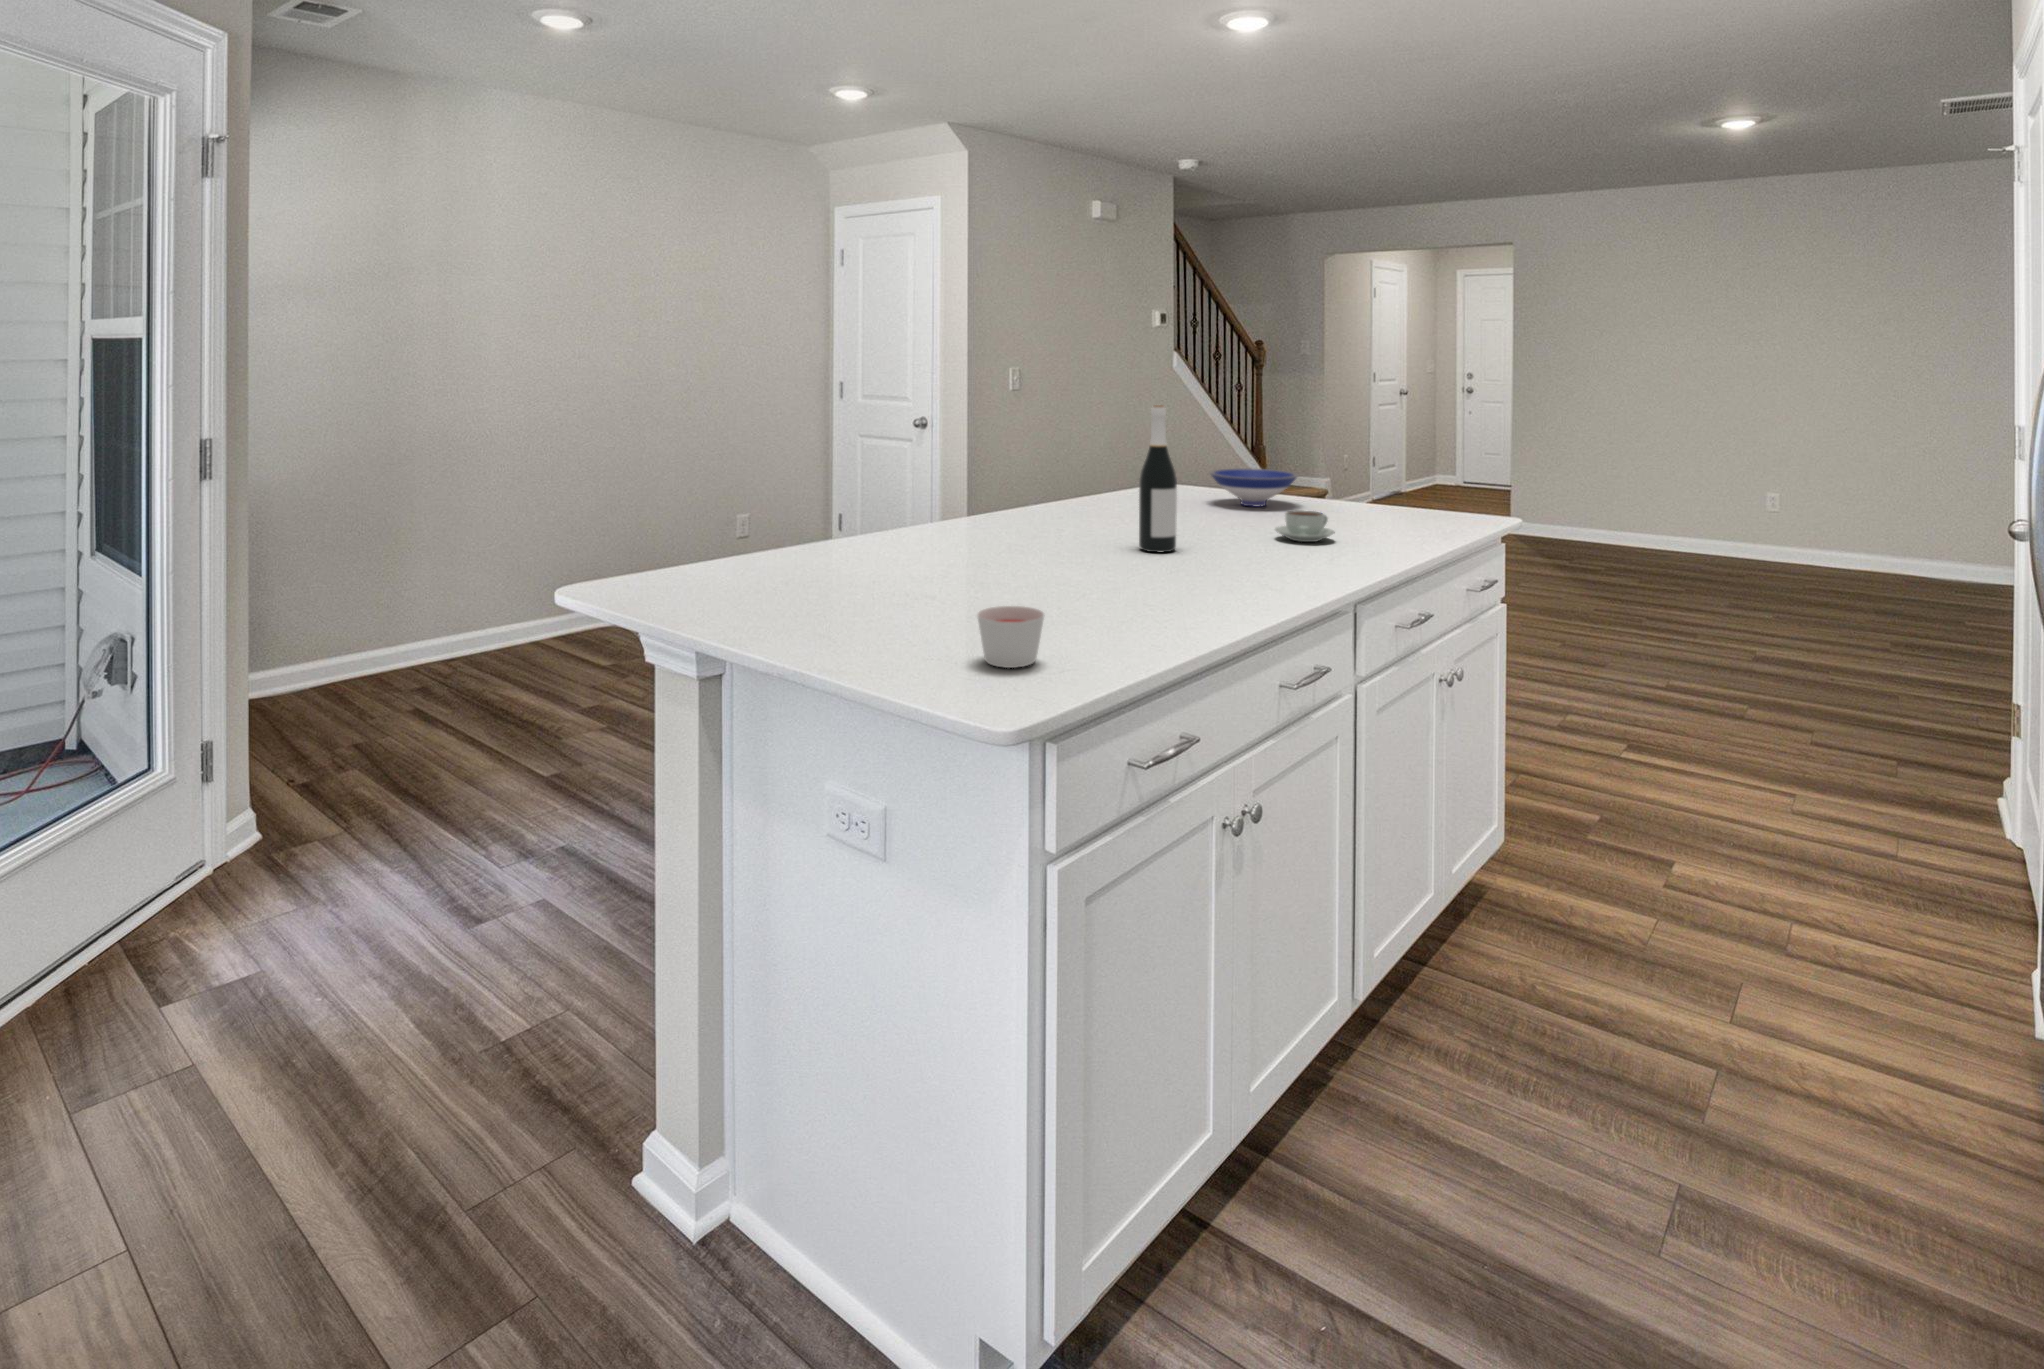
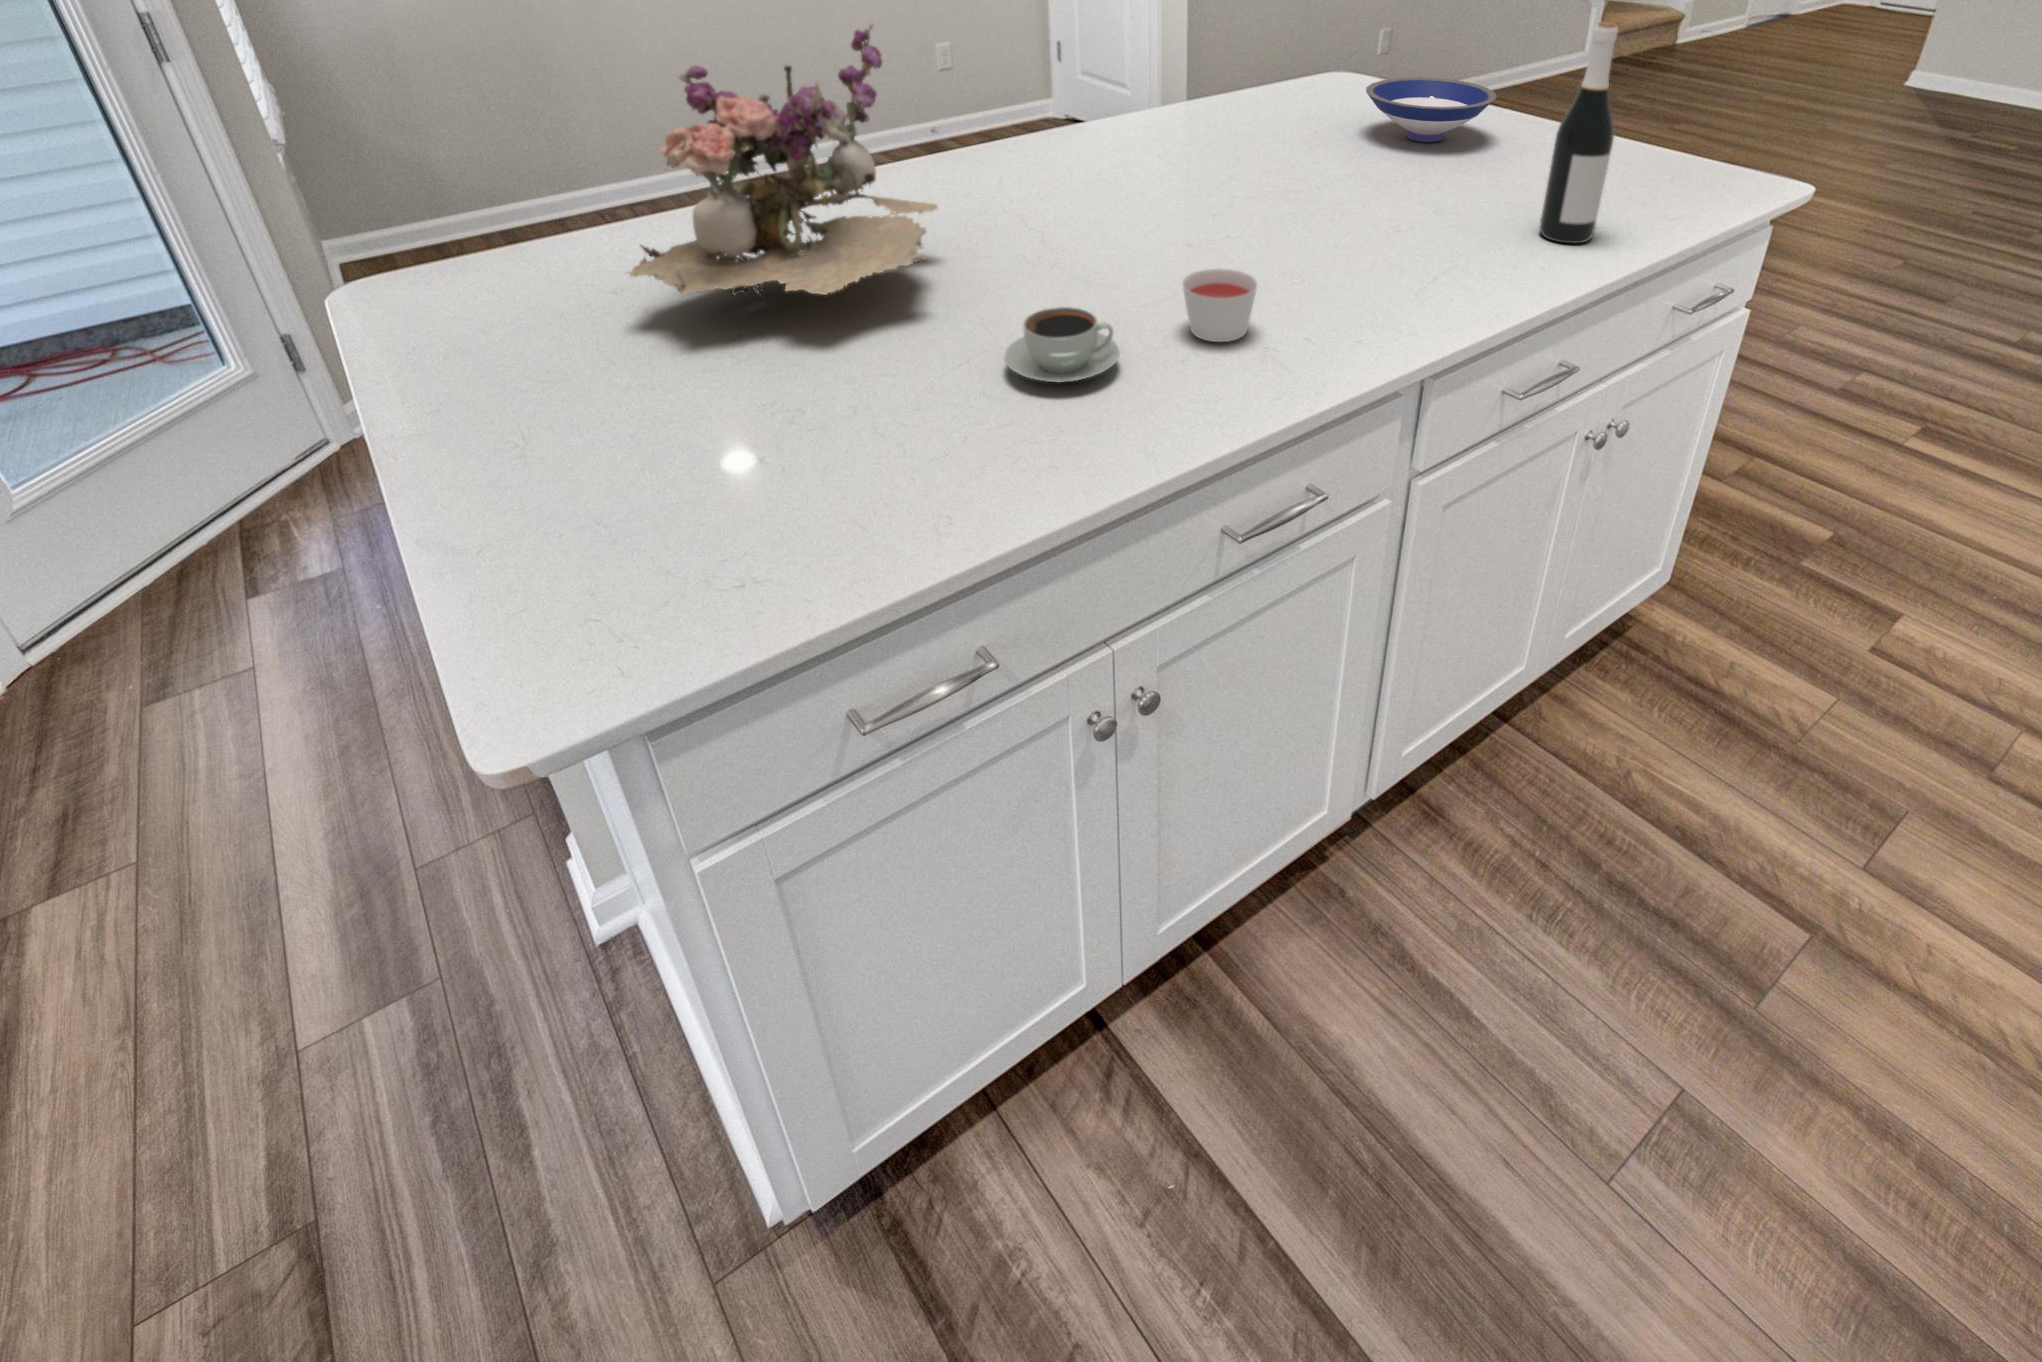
flower arrangement: none [830,402,1027,576] -> present [629,22,938,297]
wine bottle: present [1139,405,1177,552] -> present [1539,22,1618,243]
coffee cup: present [1275,510,1334,542] -> present [1004,307,1120,383]
candle: present [977,606,1044,668] -> present [1182,268,1258,342]

